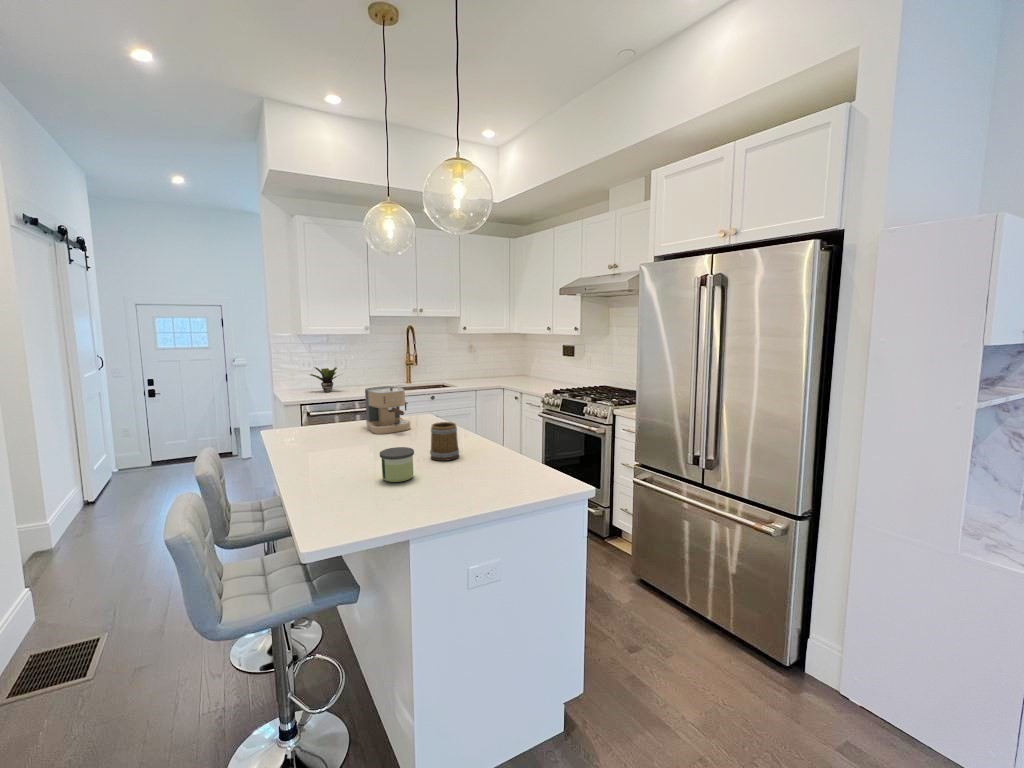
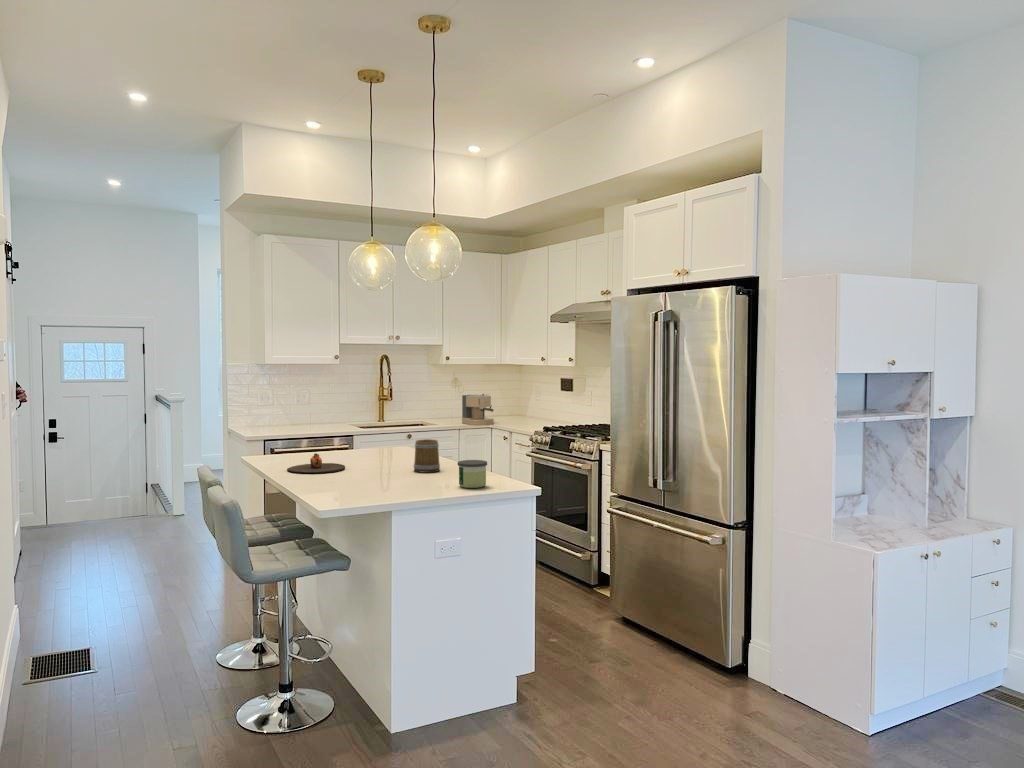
potted plant: present [310,367,337,392] -> none [267,400,307,429]
coffee maker: present [365,386,411,434] -> present [462,394,494,425]
plate: none [290,439,356,465] -> present [287,453,345,473]
candle: present [380,447,414,482] -> present [458,460,487,488]

